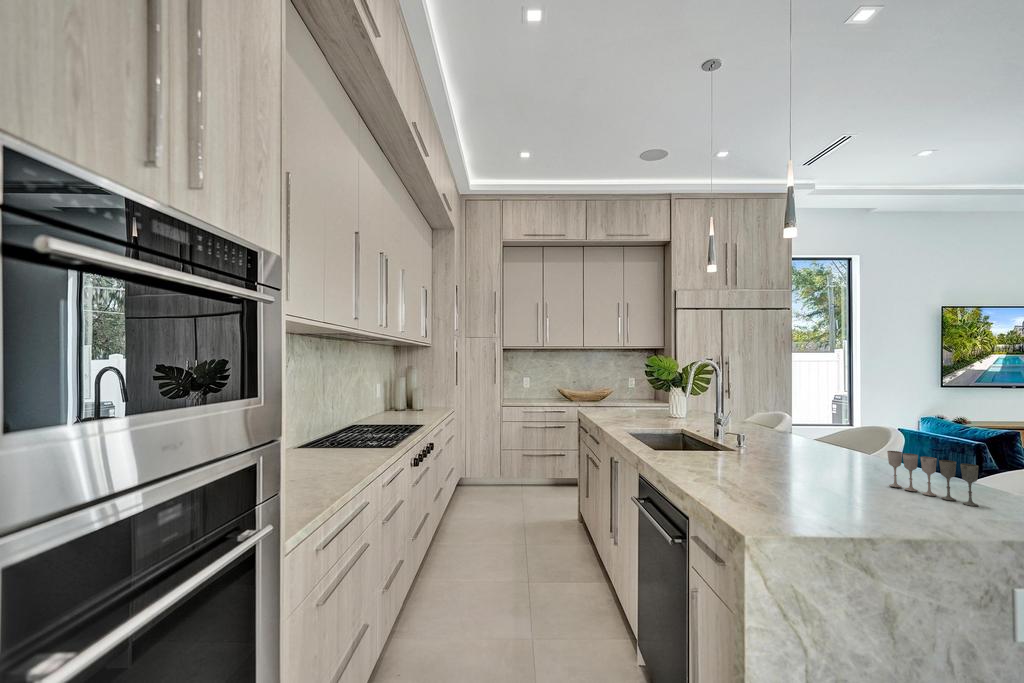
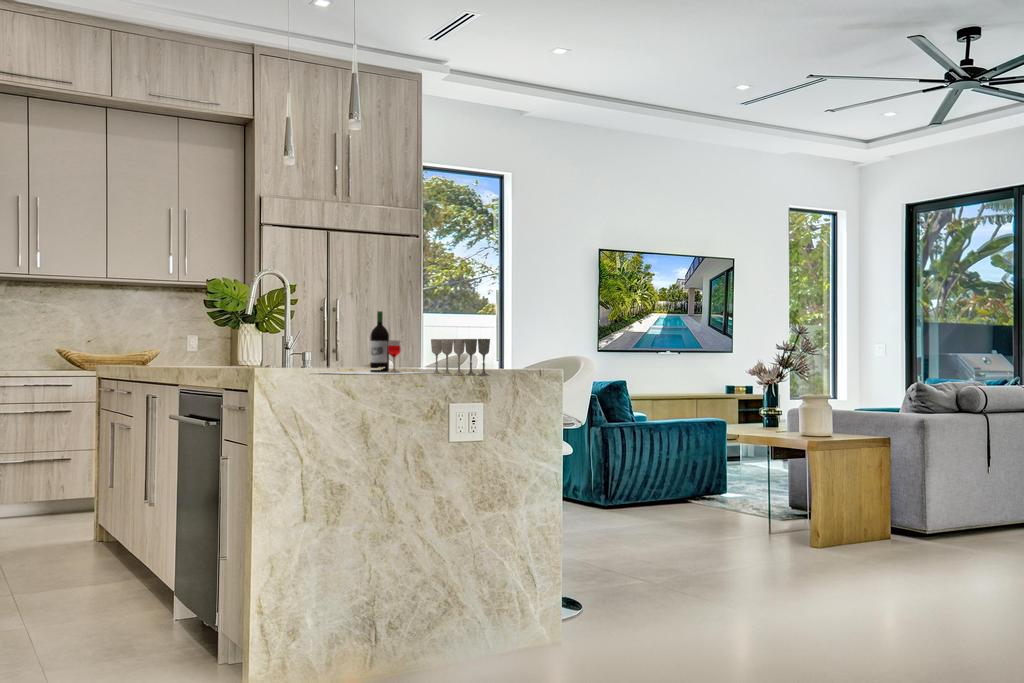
wine bottle: none [742,407,877,475] -> present [322,311,422,374]

